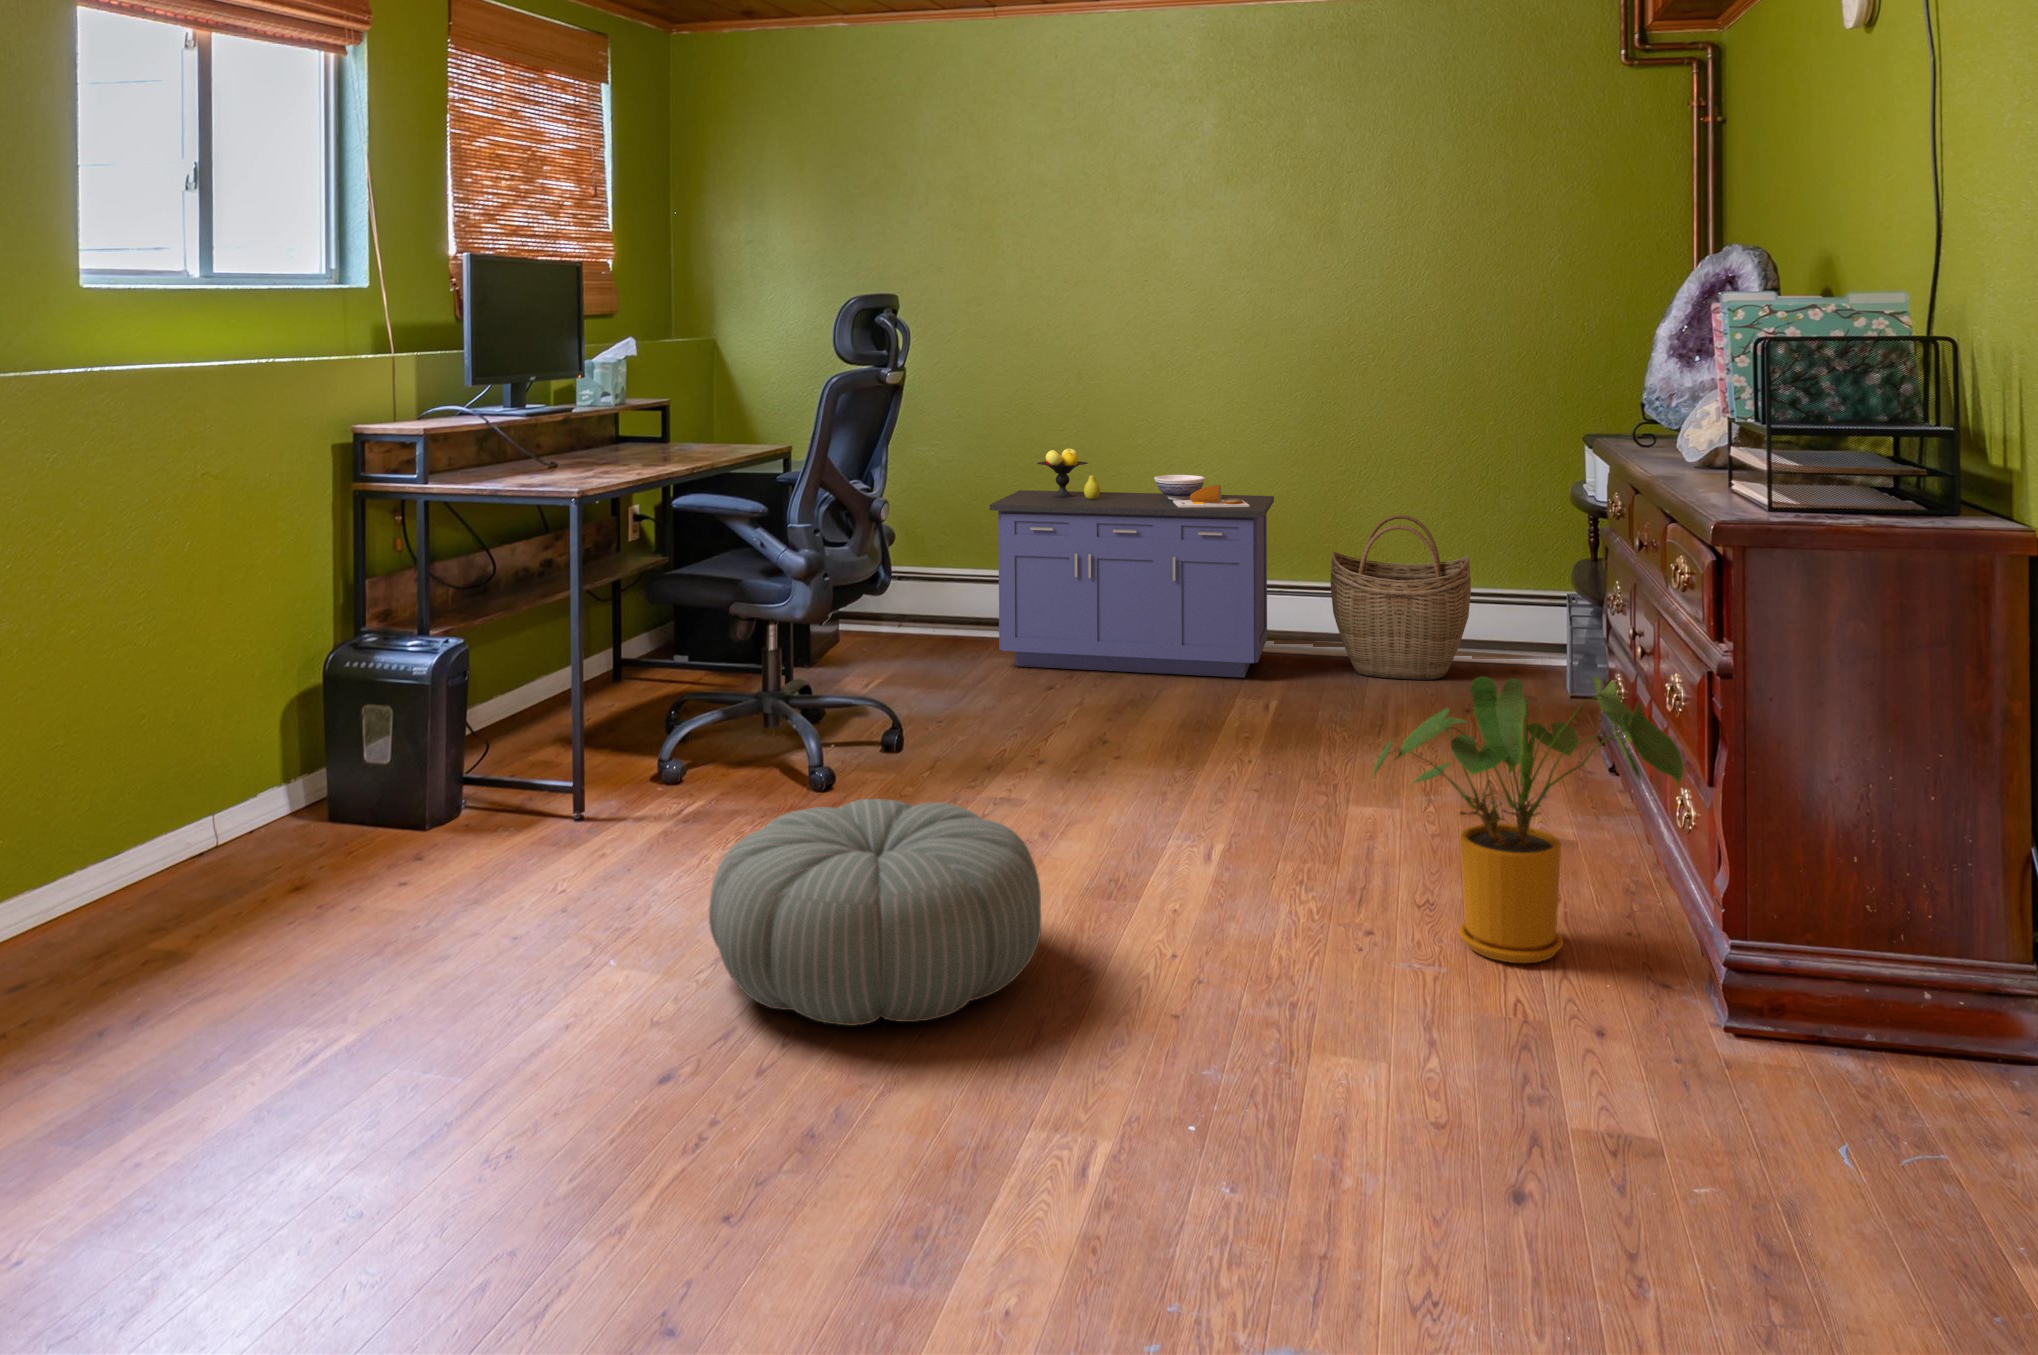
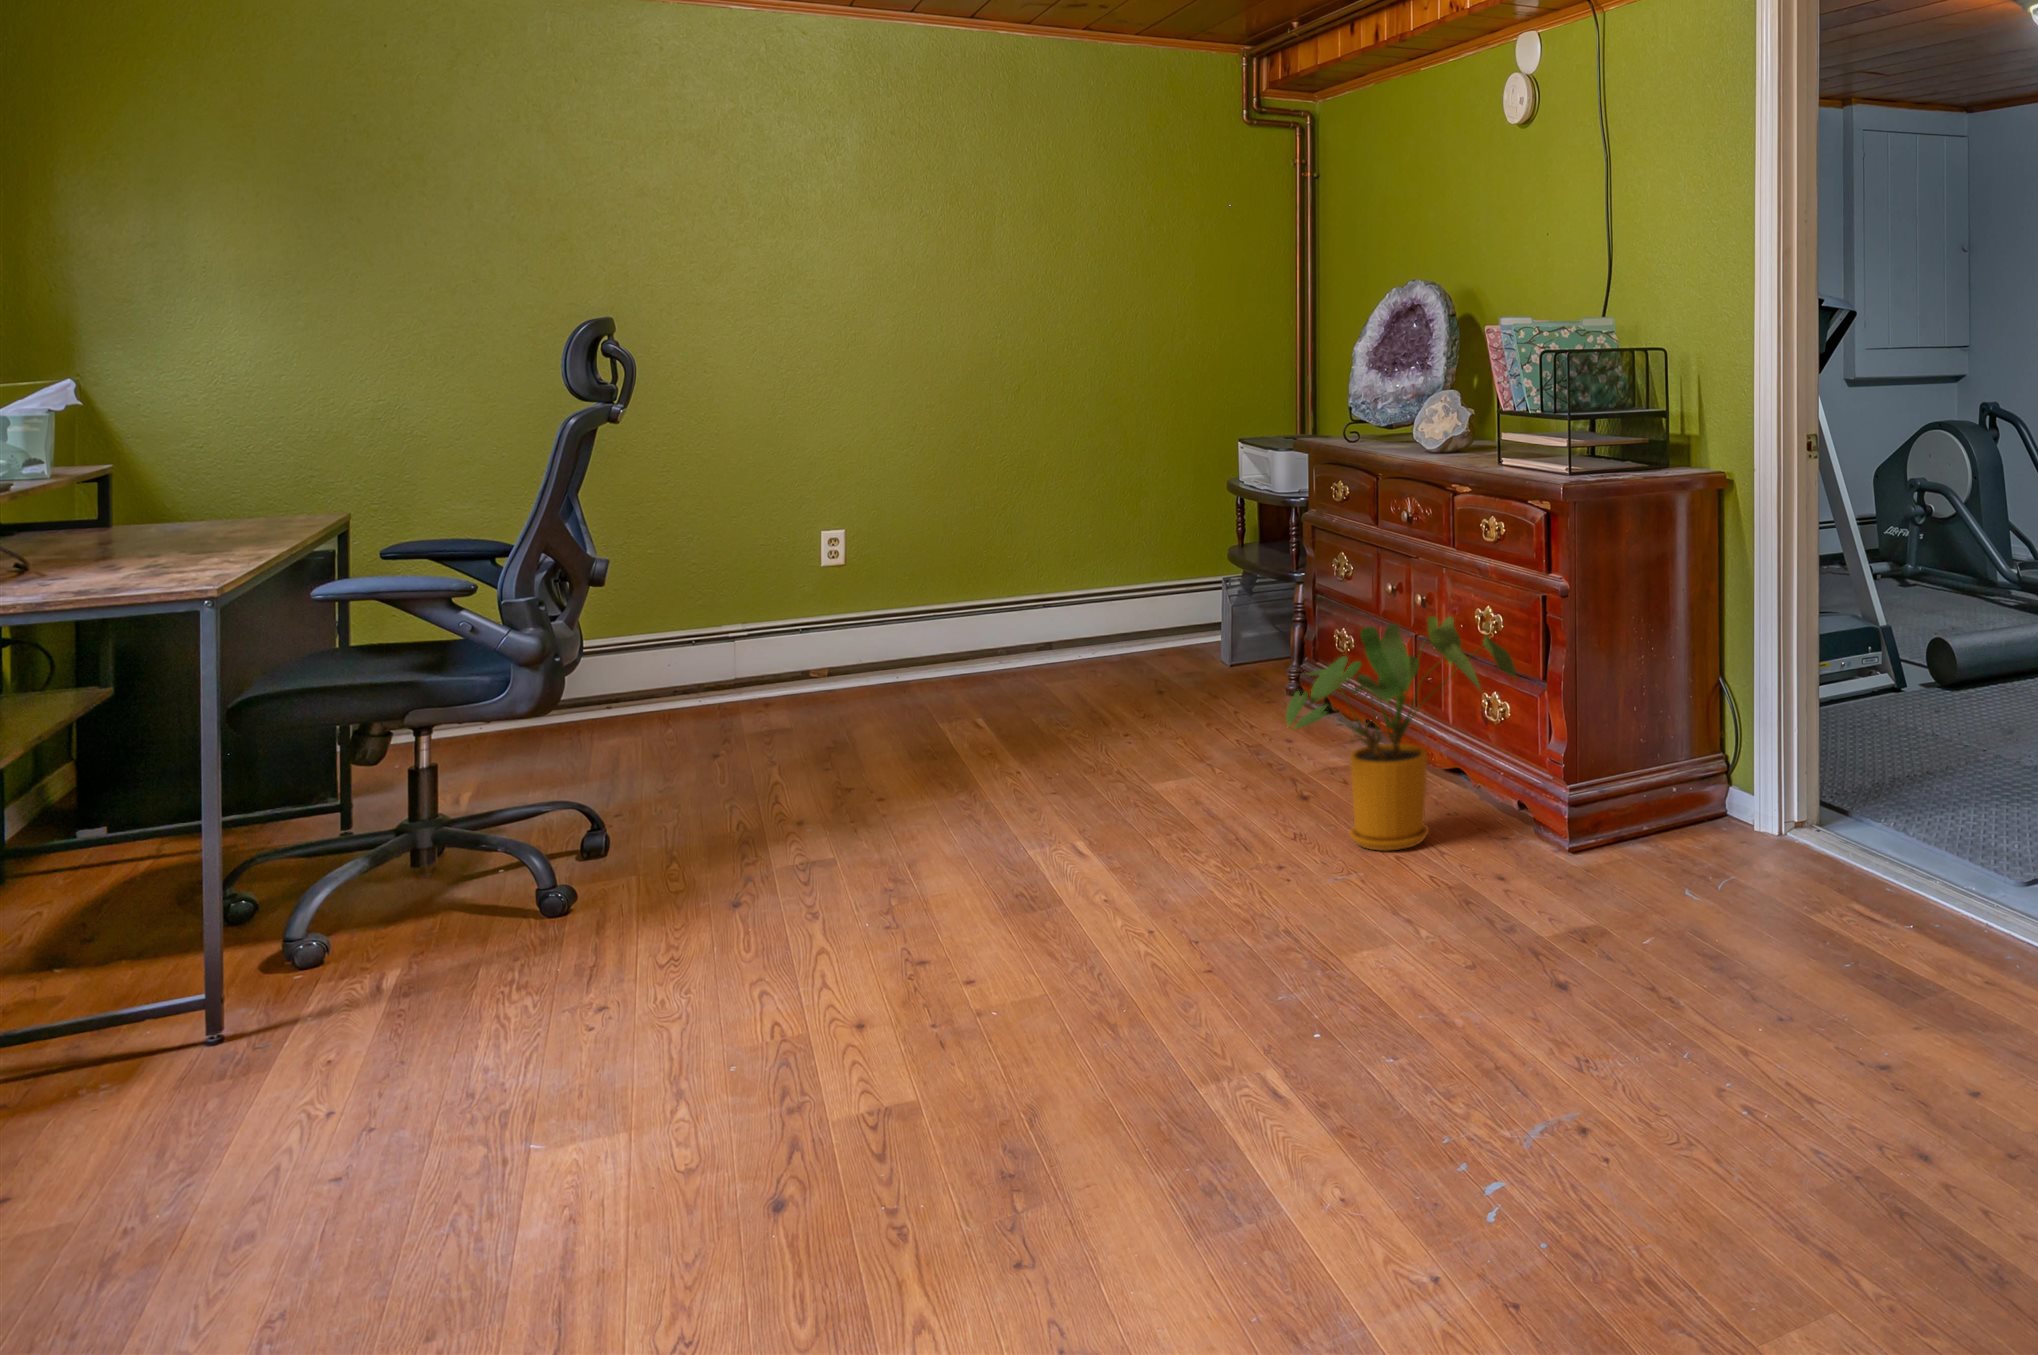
storage cabinet: present [990,449,1274,678] -> none [628,487,953,734]
woven basket: present [1331,515,1471,680] -> none [995,527,1129,683]
pouf: present [709,799,1041,1026] -> none [731,825,1091,1055]

